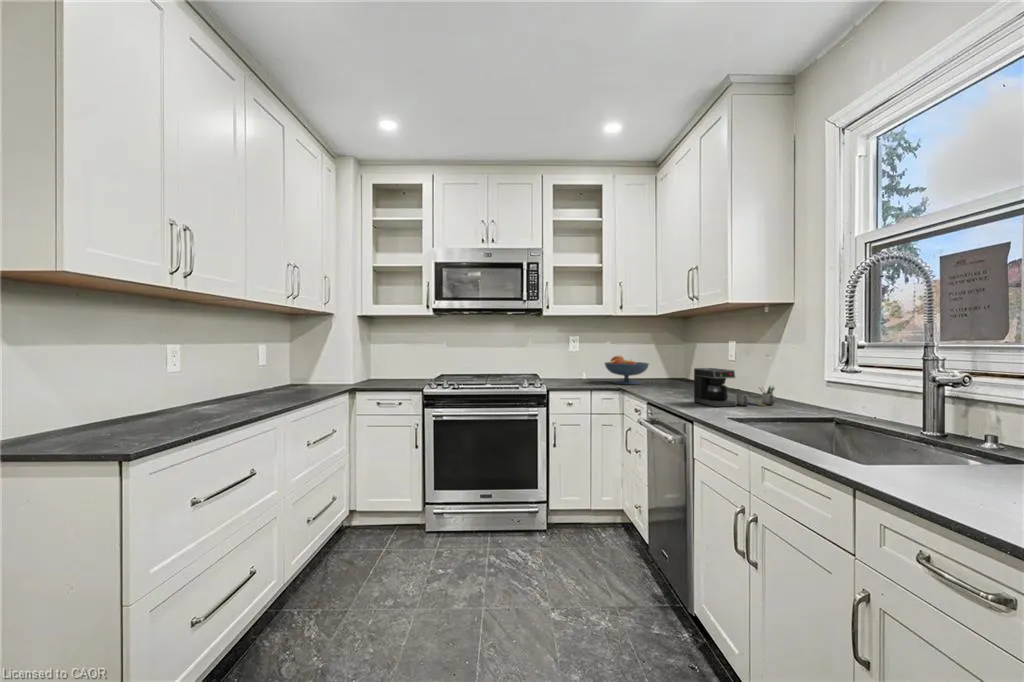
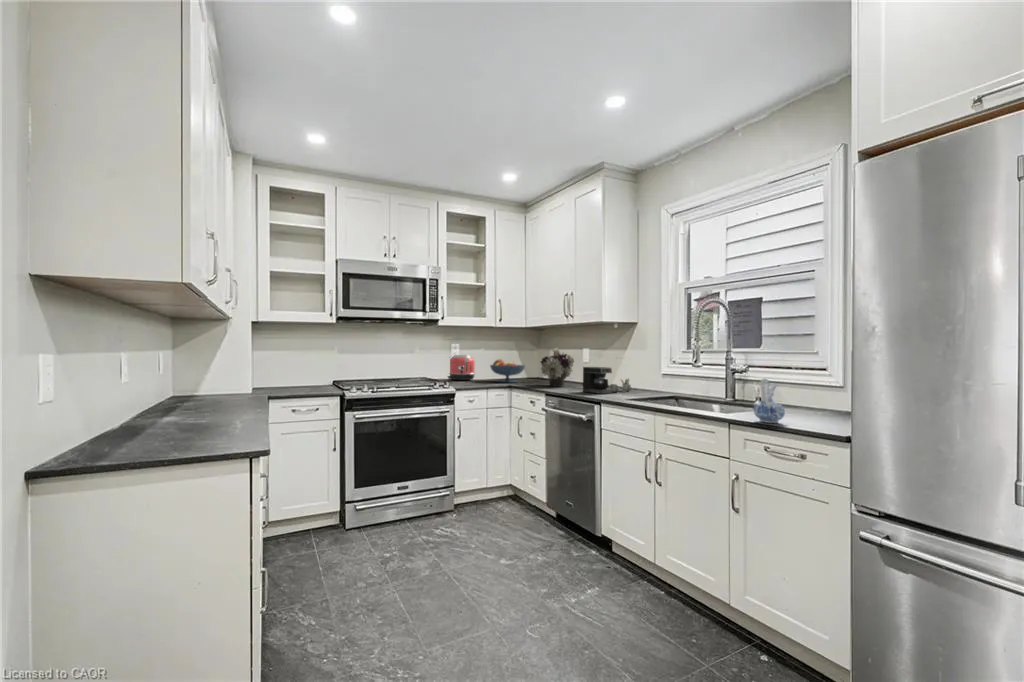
flower arrangement: none [652,342,703,393] -> present [541,348,574,387]
toaster: none [563,350,592,380] -> present [448,355,475,381]
ceramic pitcher: none [893,404,965,493] -> present [753,378,785,423]

